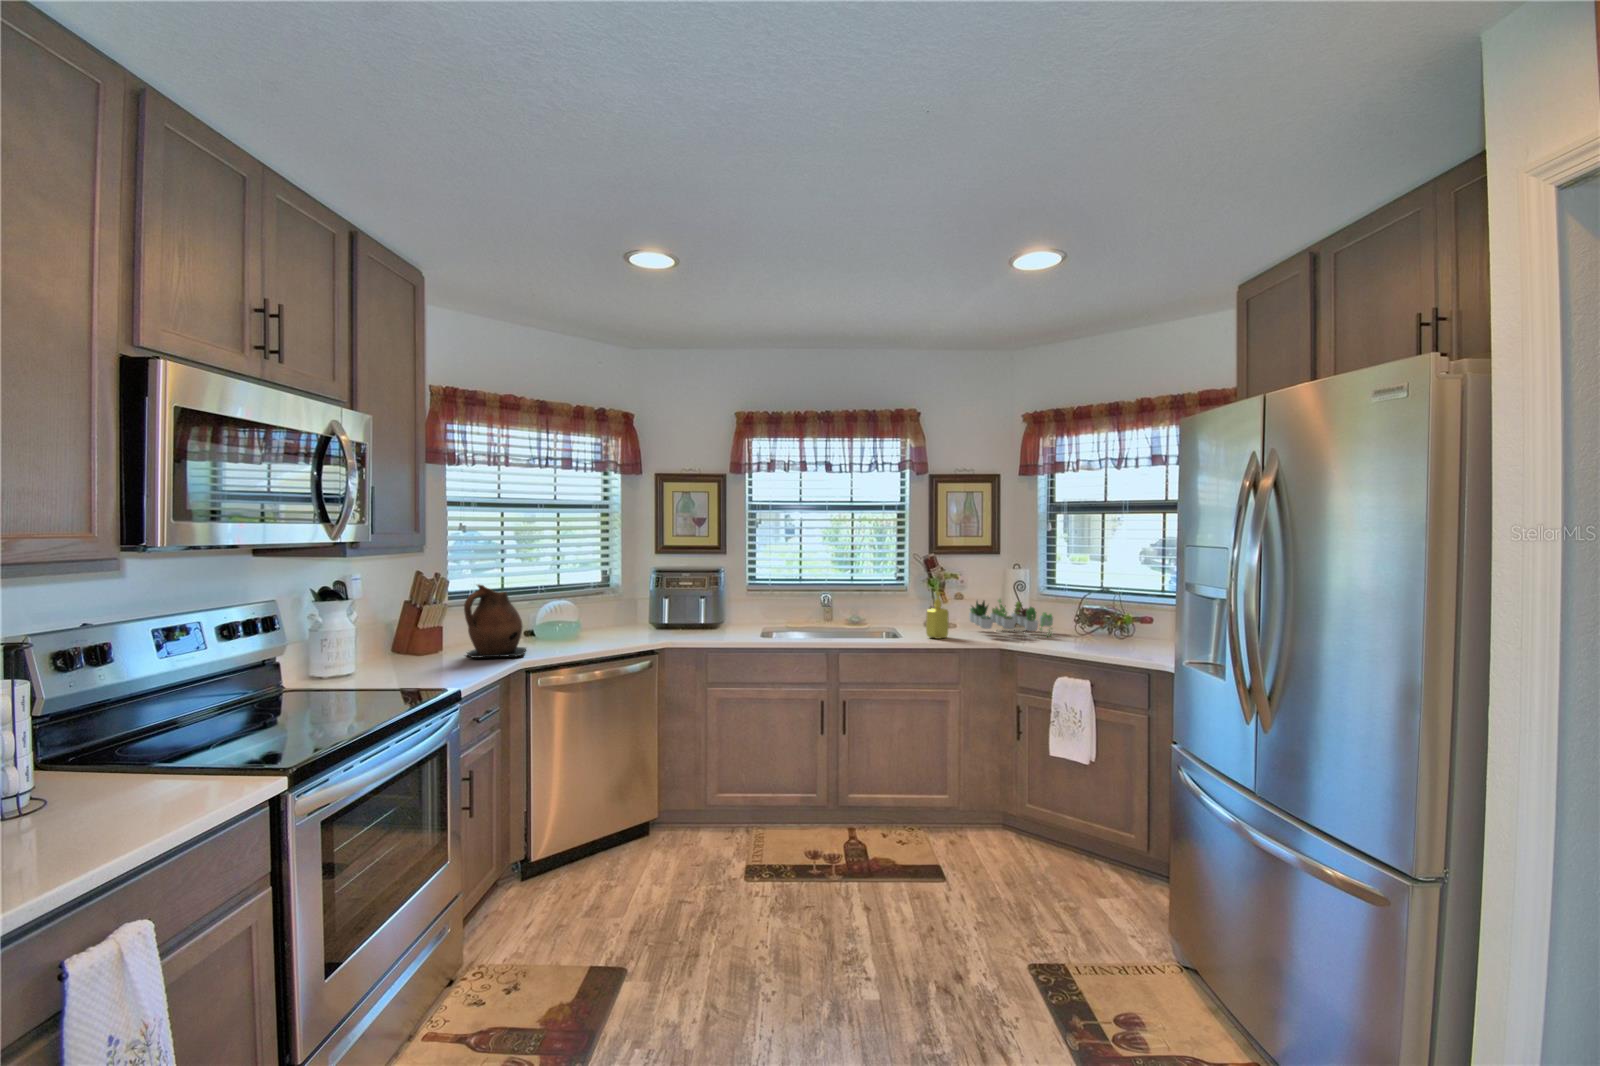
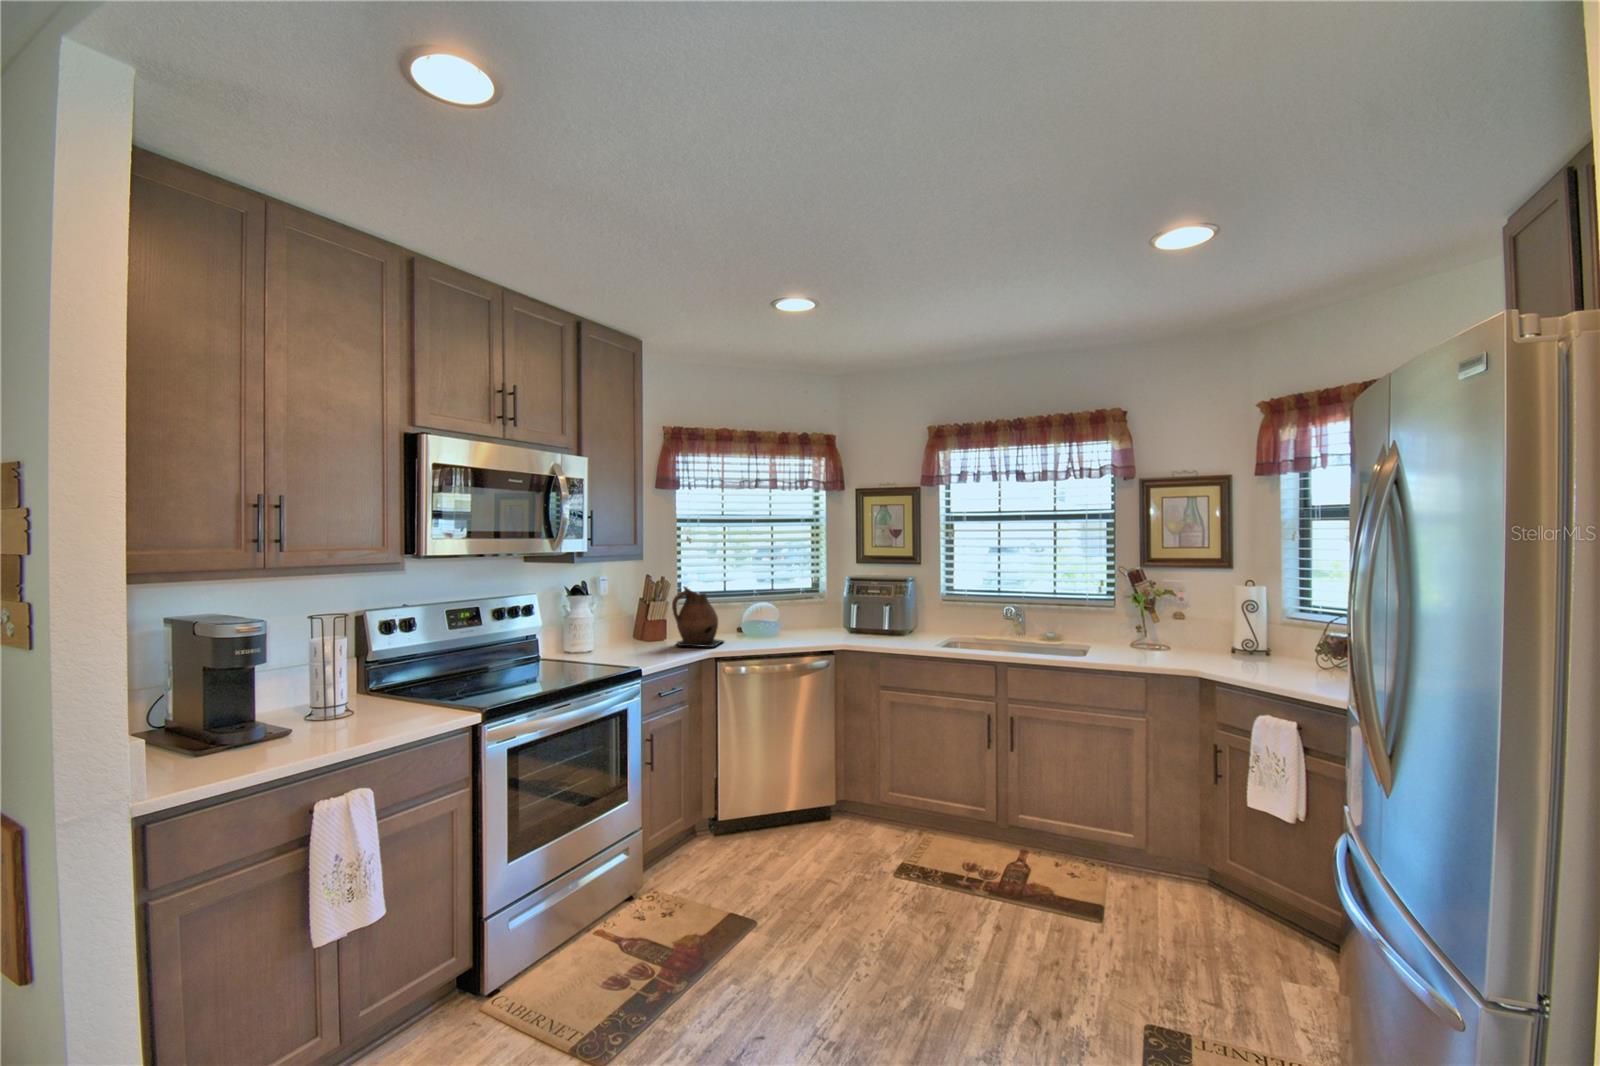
soap dispenser: present [926,592,949,639] -> none [1114,609,1141,660]
succulent plant: present [969,600,1053,635] -> none [1173,617,1283,668]

